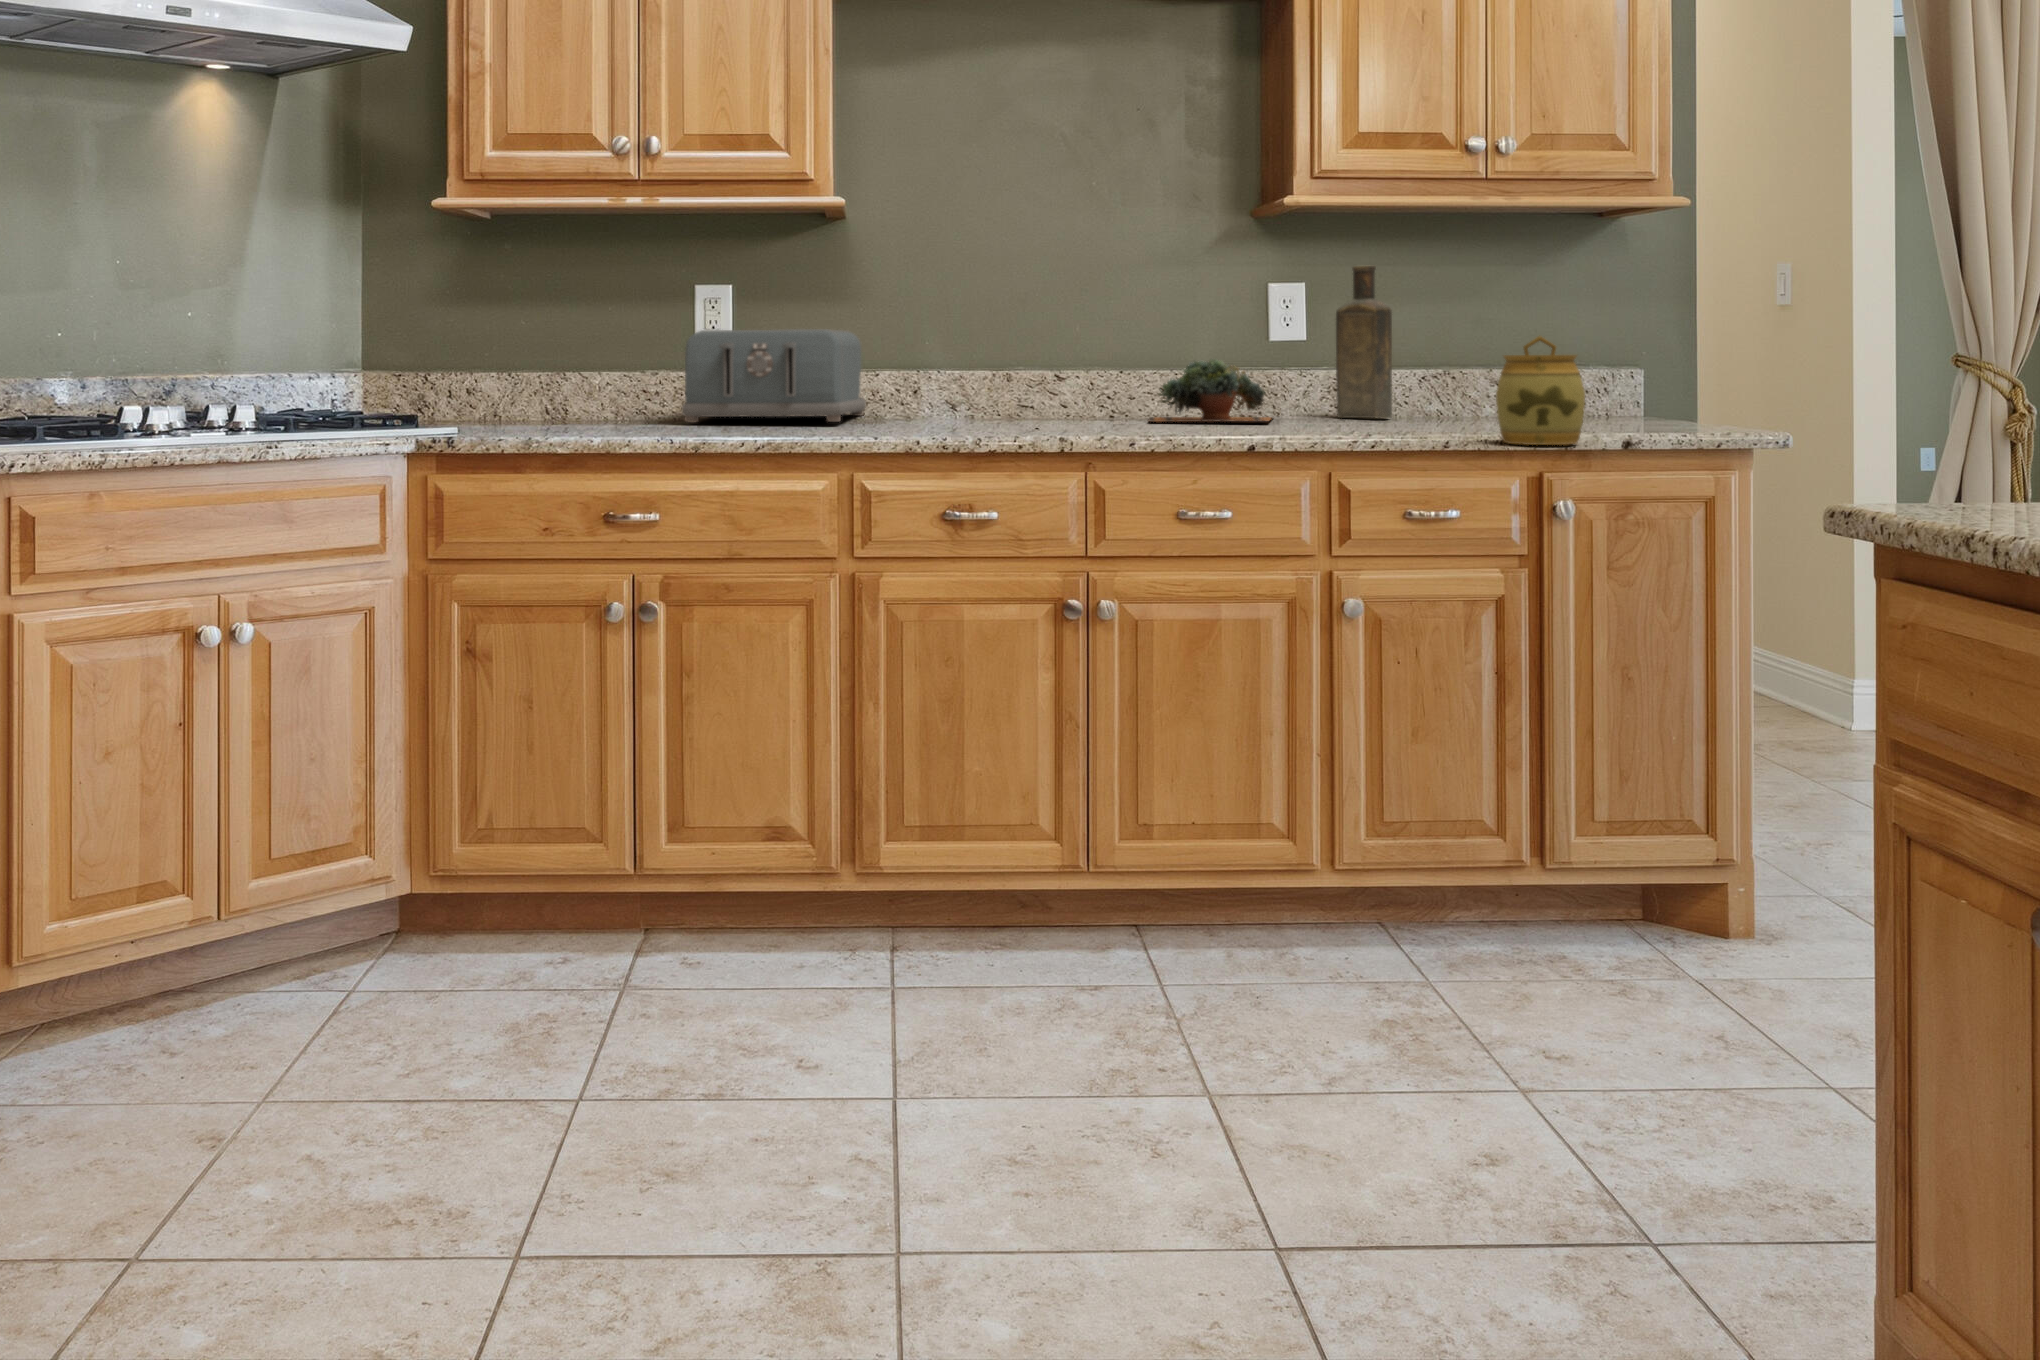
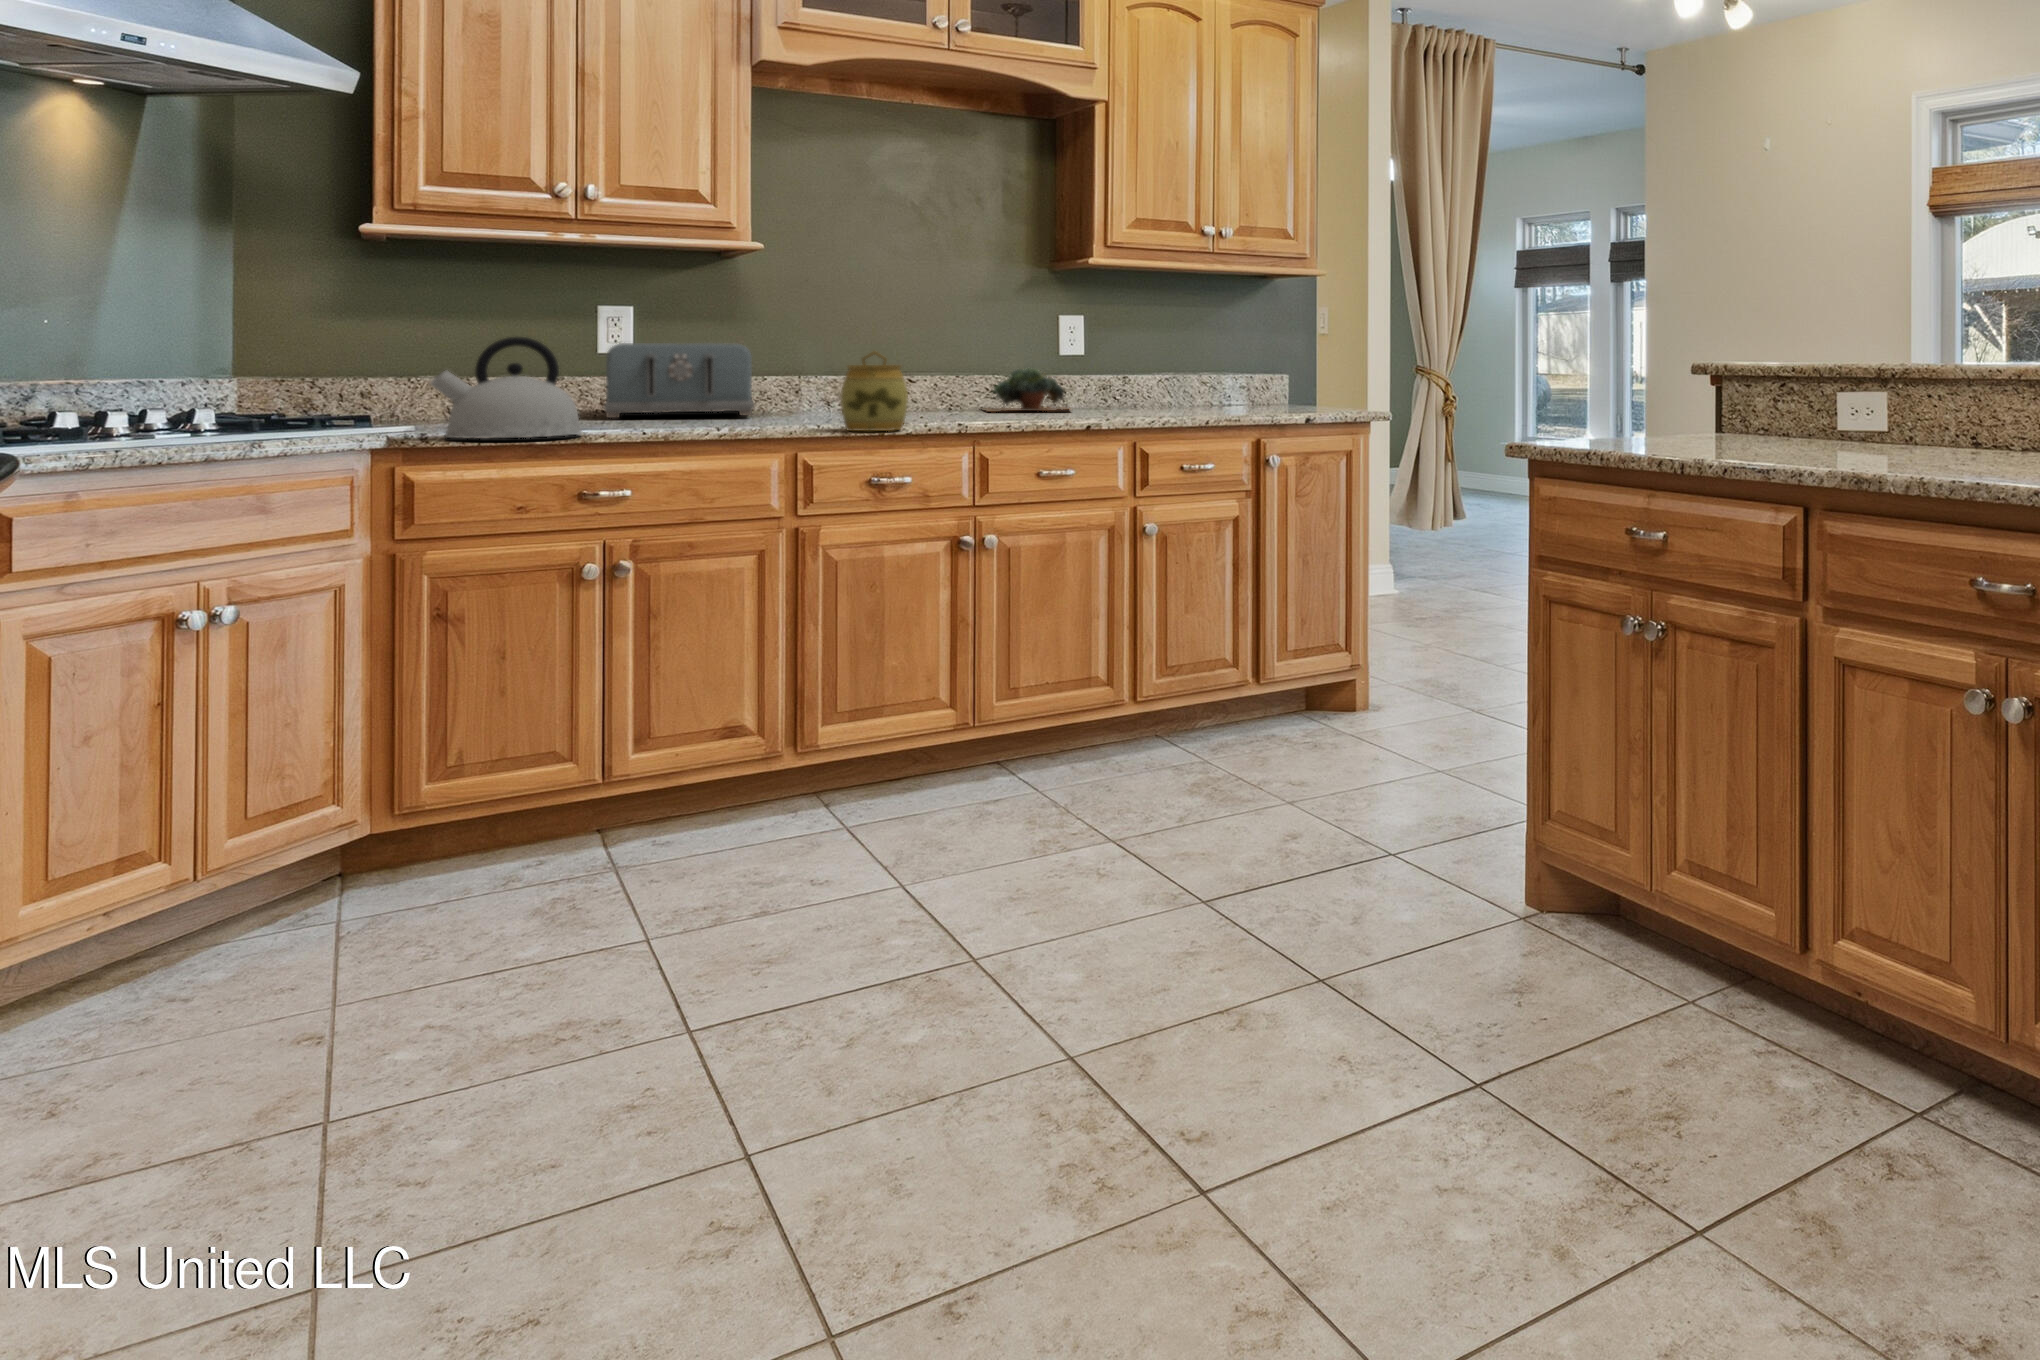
bottle: present [1336,266,1392,418] -> none [1104,306,1145,407]
kettle: none [455,323,610,446] -> present [431,337,582,439]
jar: present [1496,336,1585,445] -> present [841,351,908,431]

